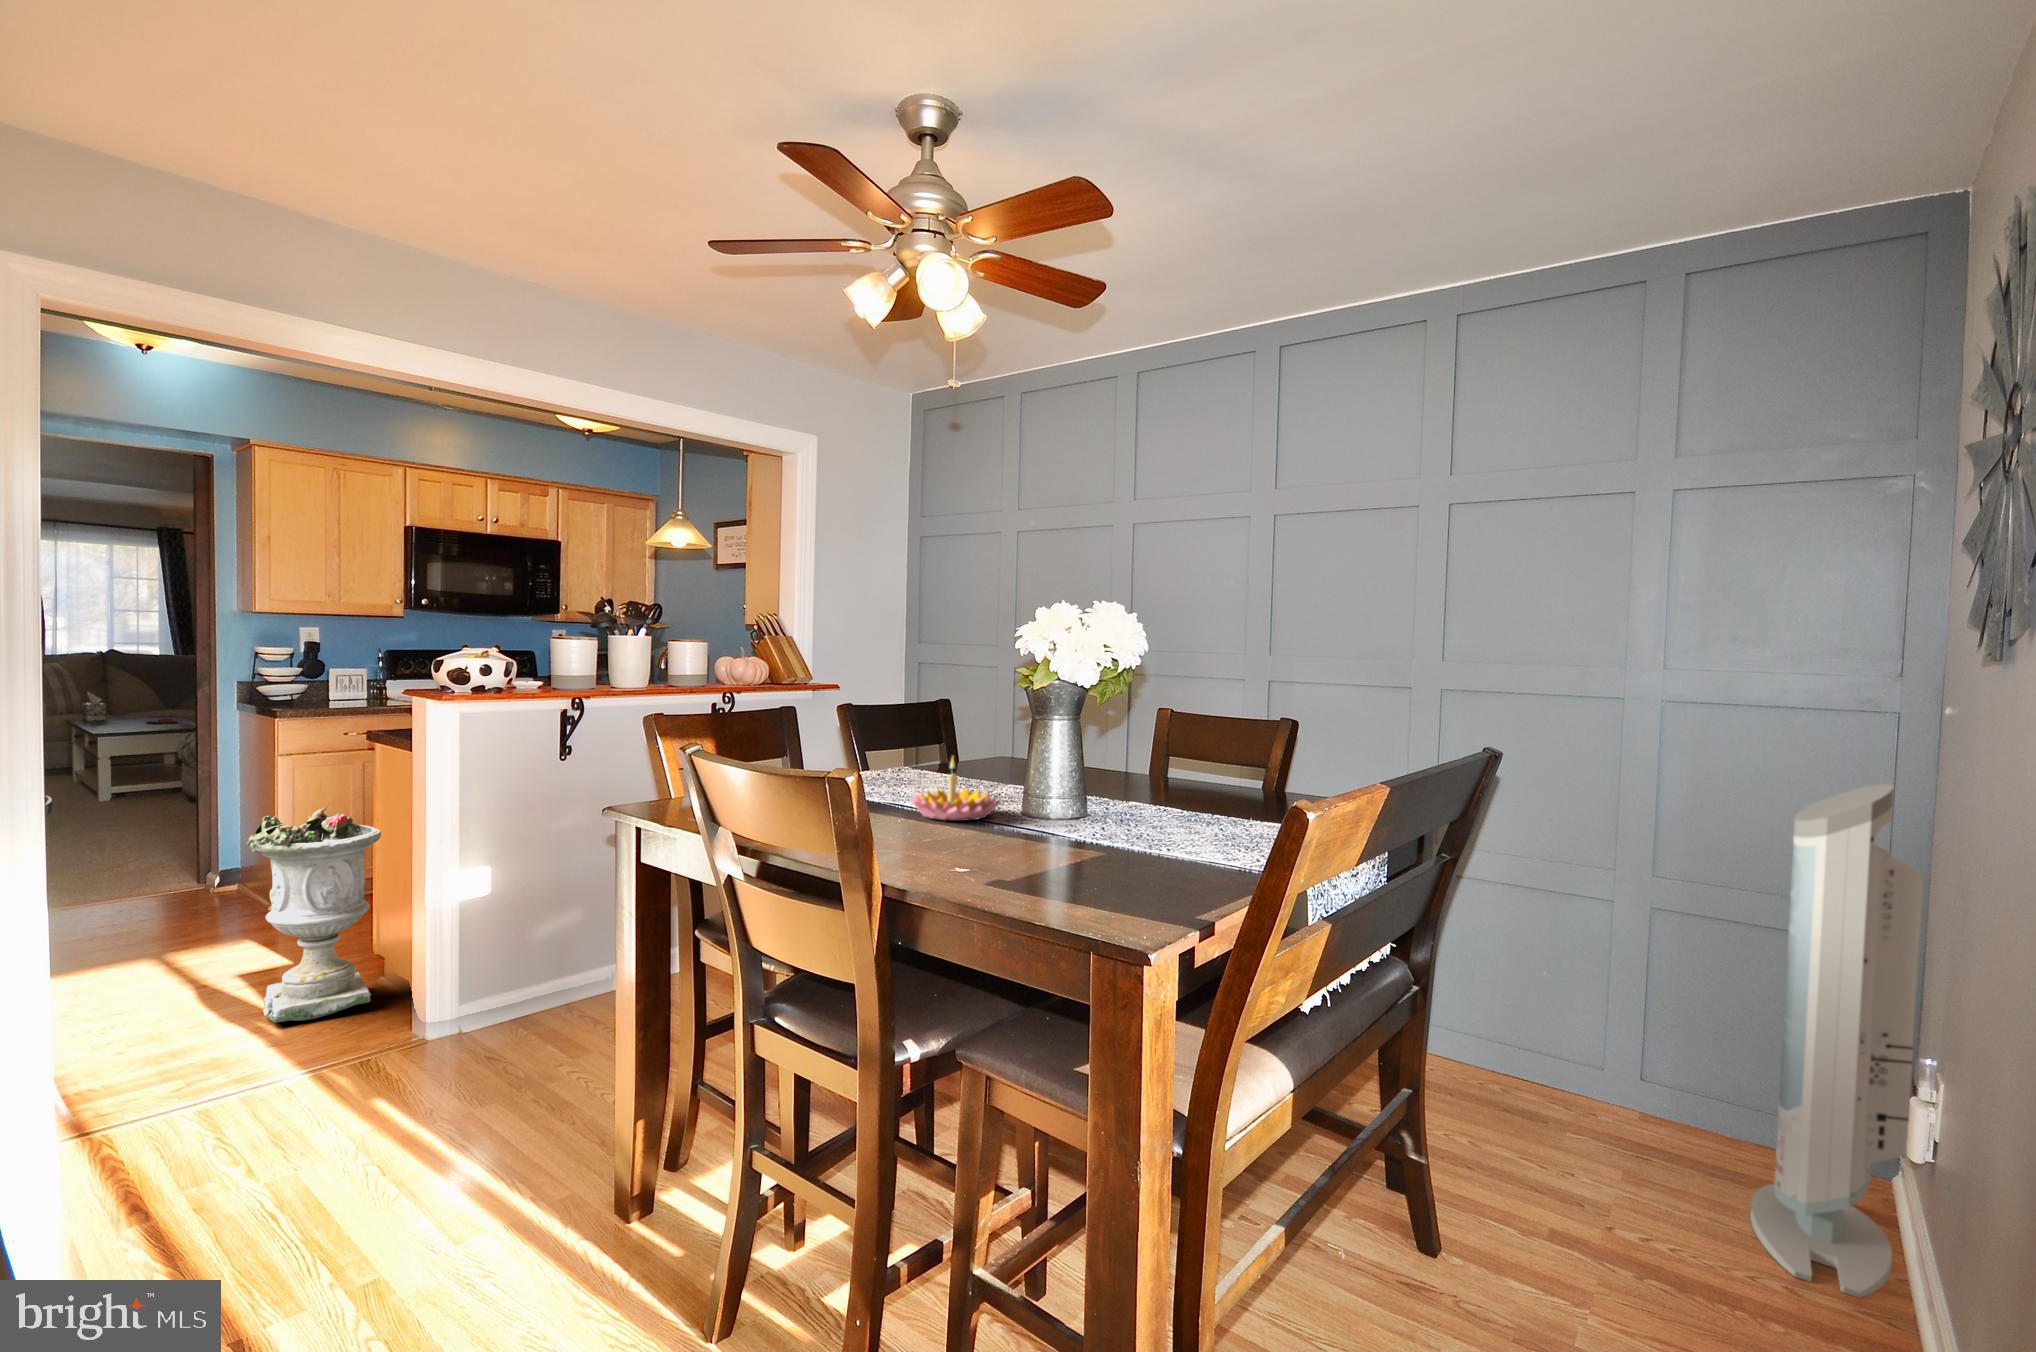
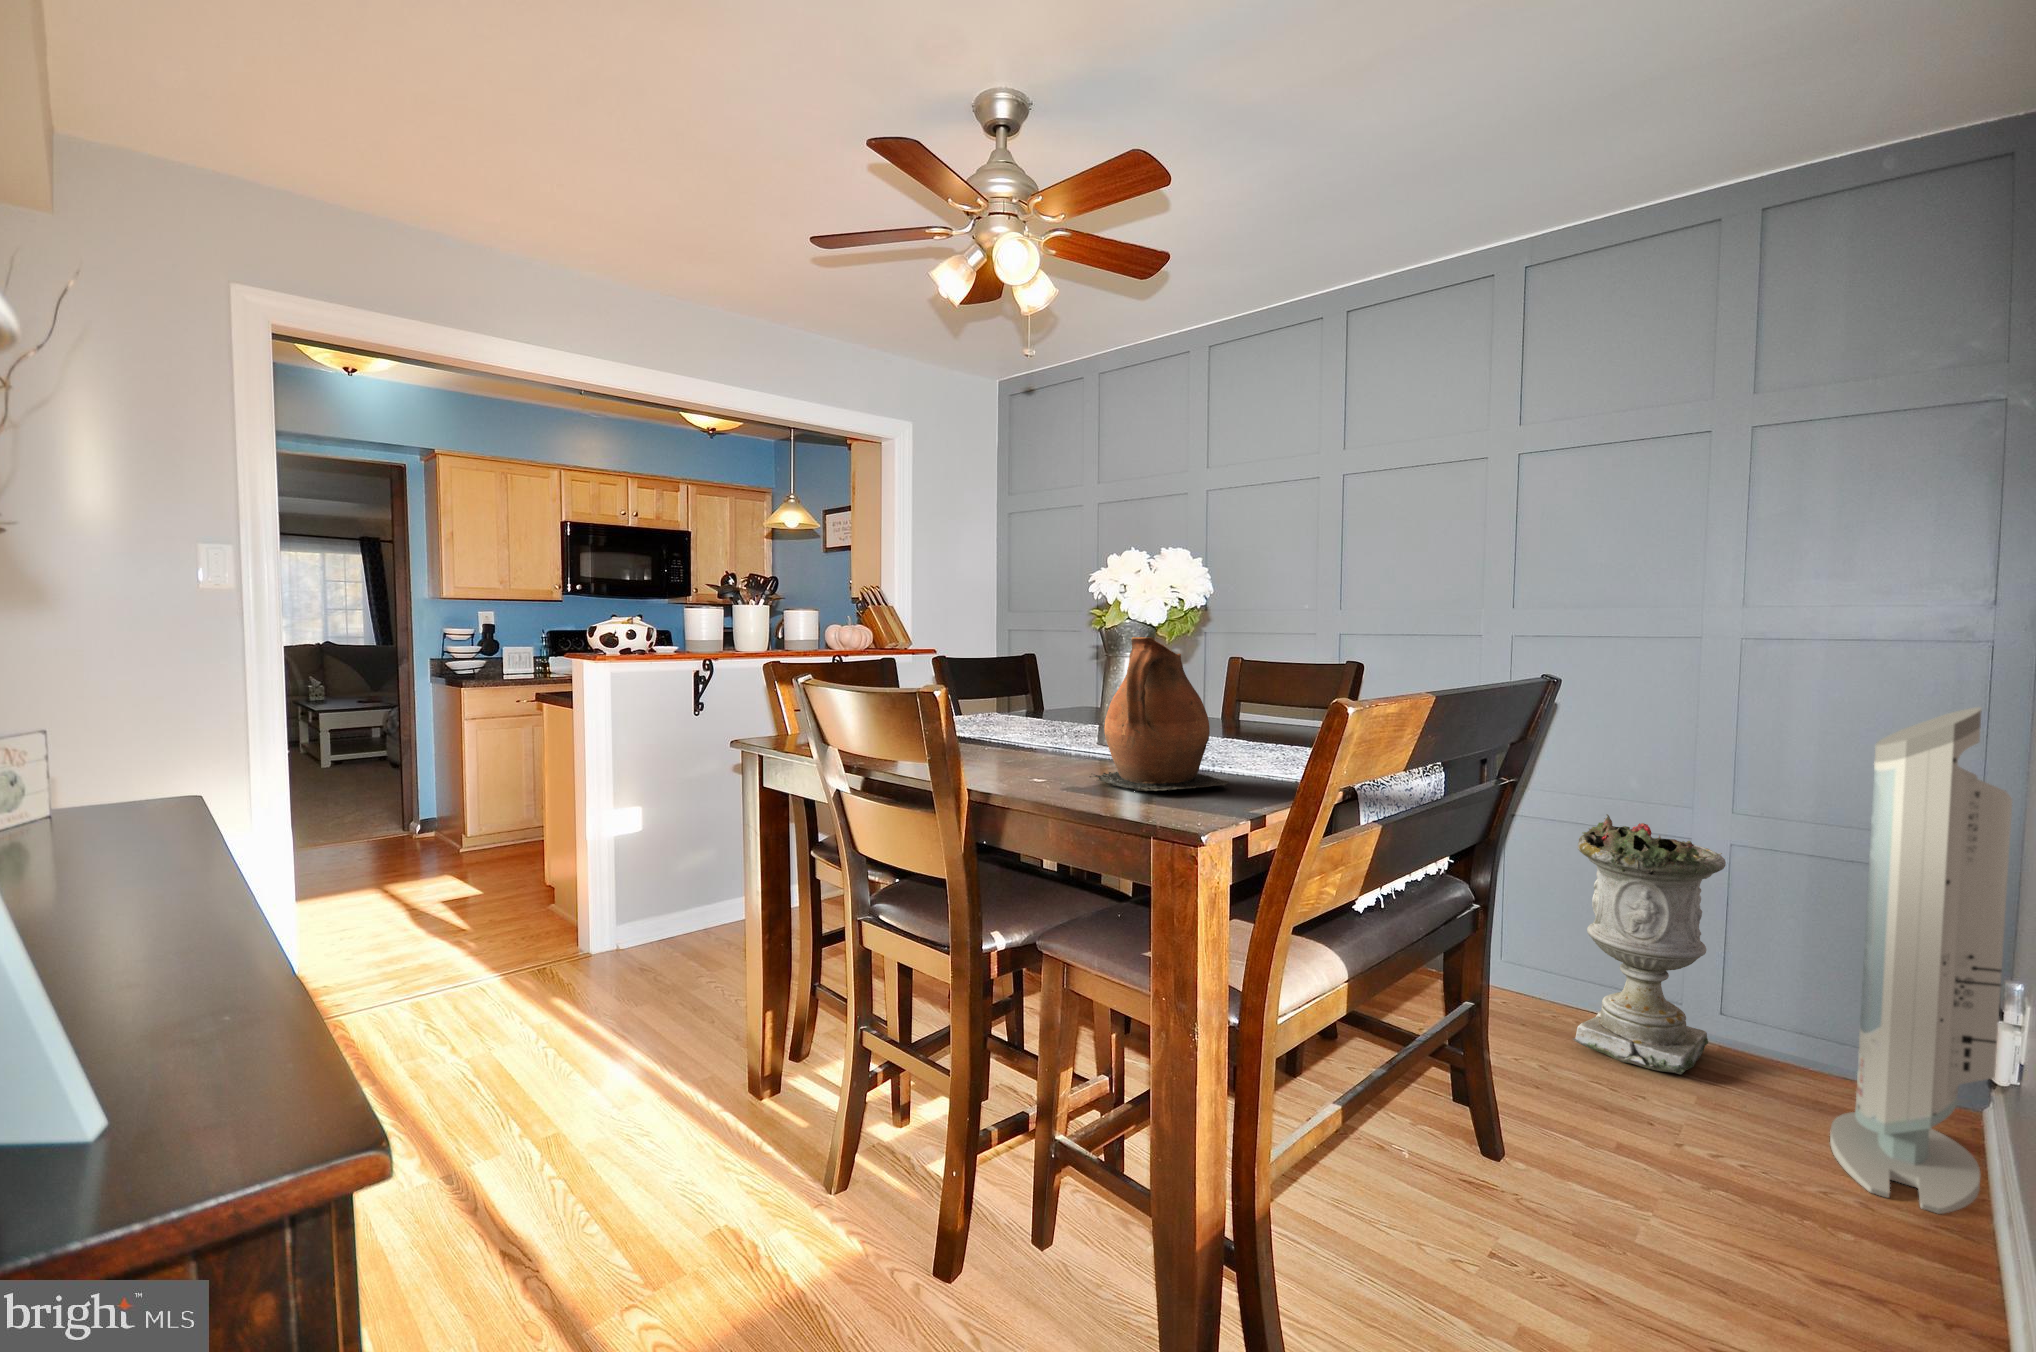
ceramic pitcher: none [1017,709,1171,883] -> present [1090,637,1229,791]
candle holder: present [911,758,1000,821] -> none [997,692,1079,750]
planter: present [246,806,381,1023] -> present [1573,814,1726,1074]

